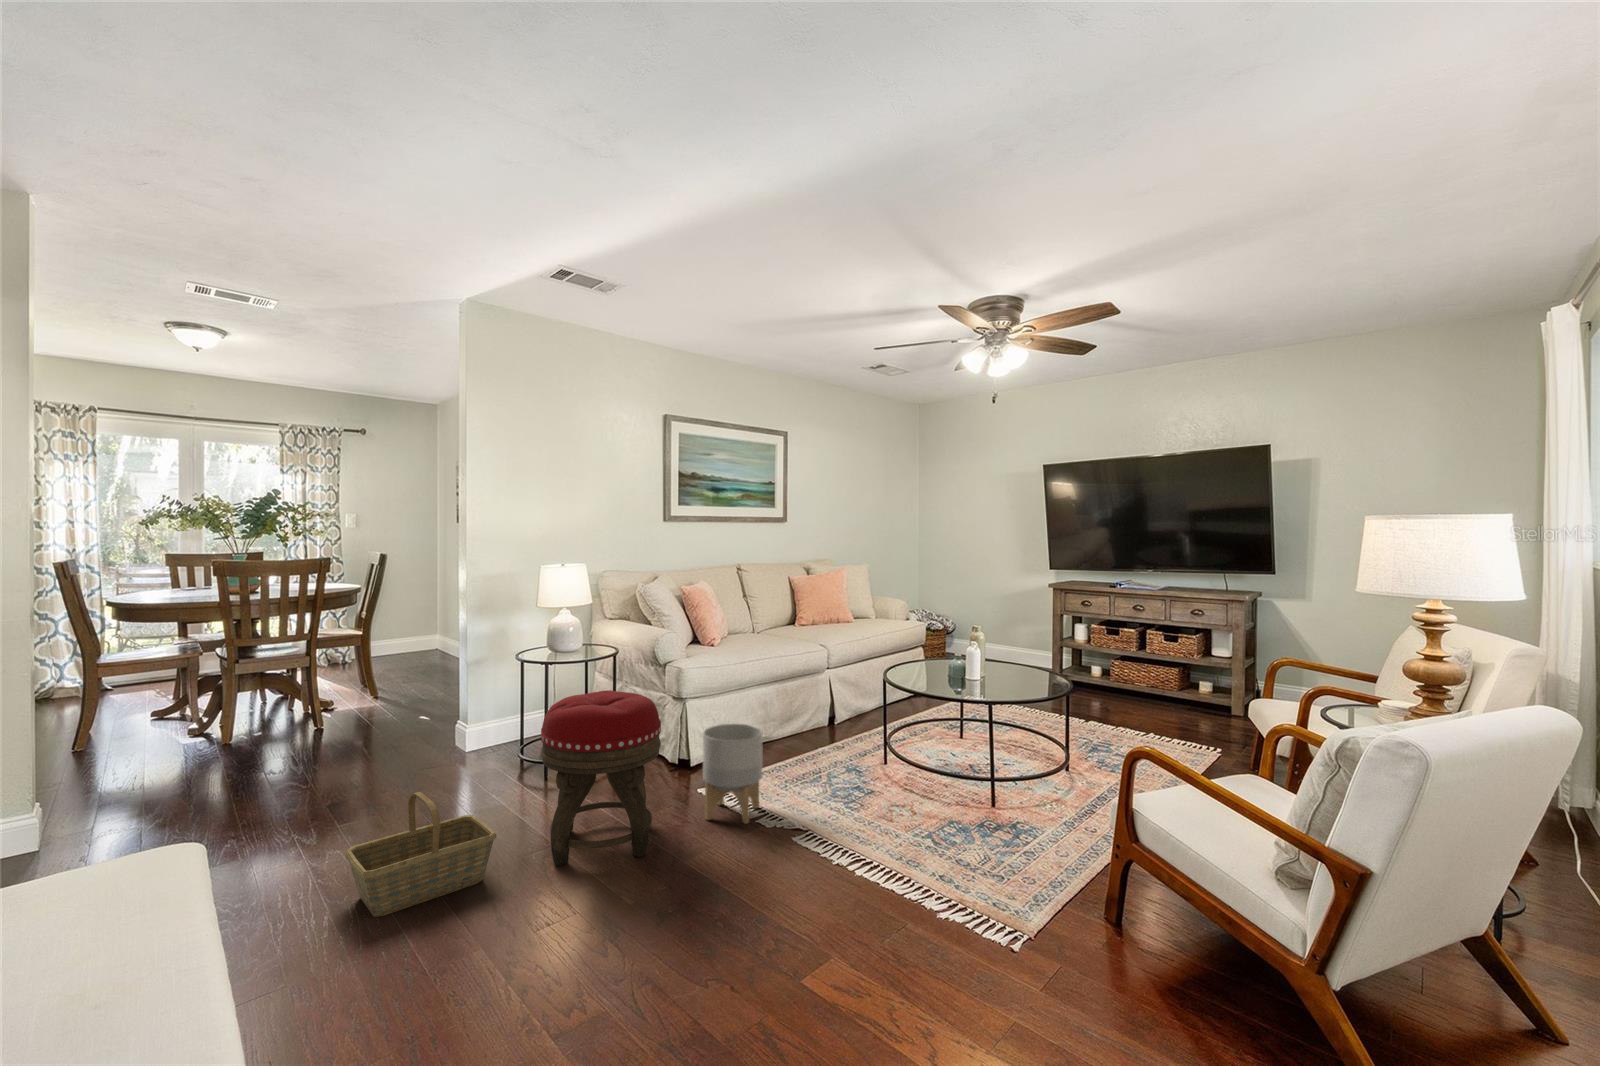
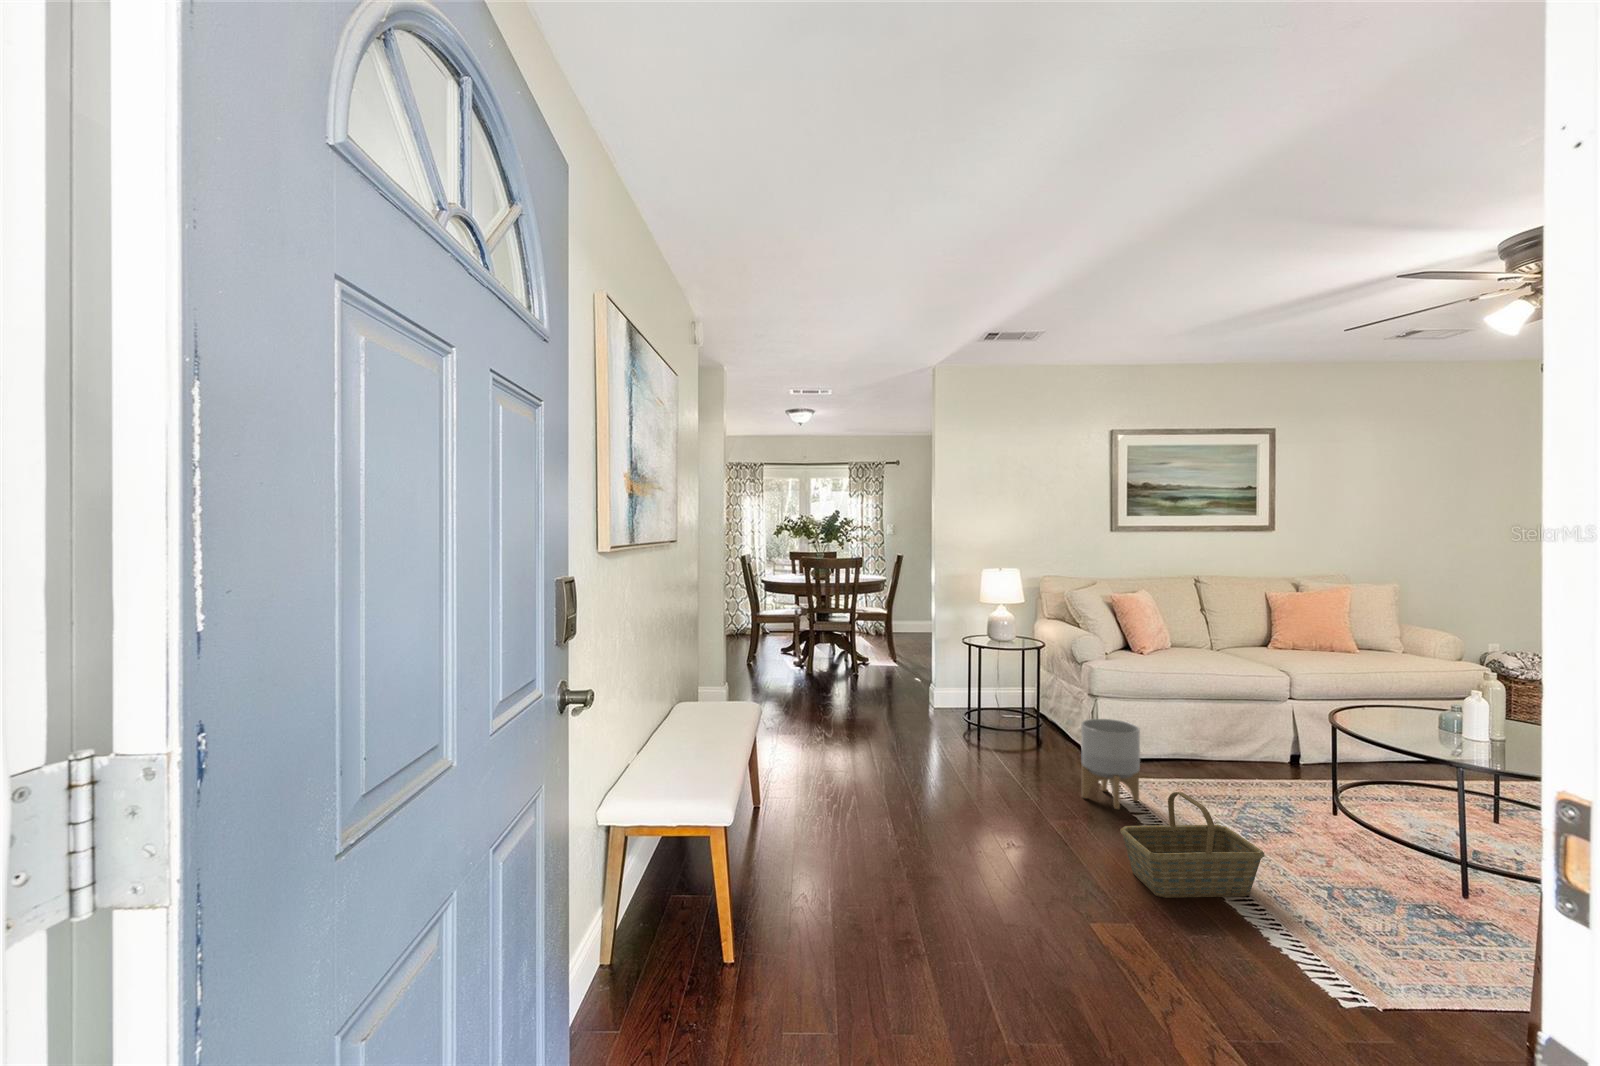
footstool: present [541,690,661,866] -> none [942,672,1036,806]
basket: present [345,792,496,917] -> present [1120,792,1264,898]

